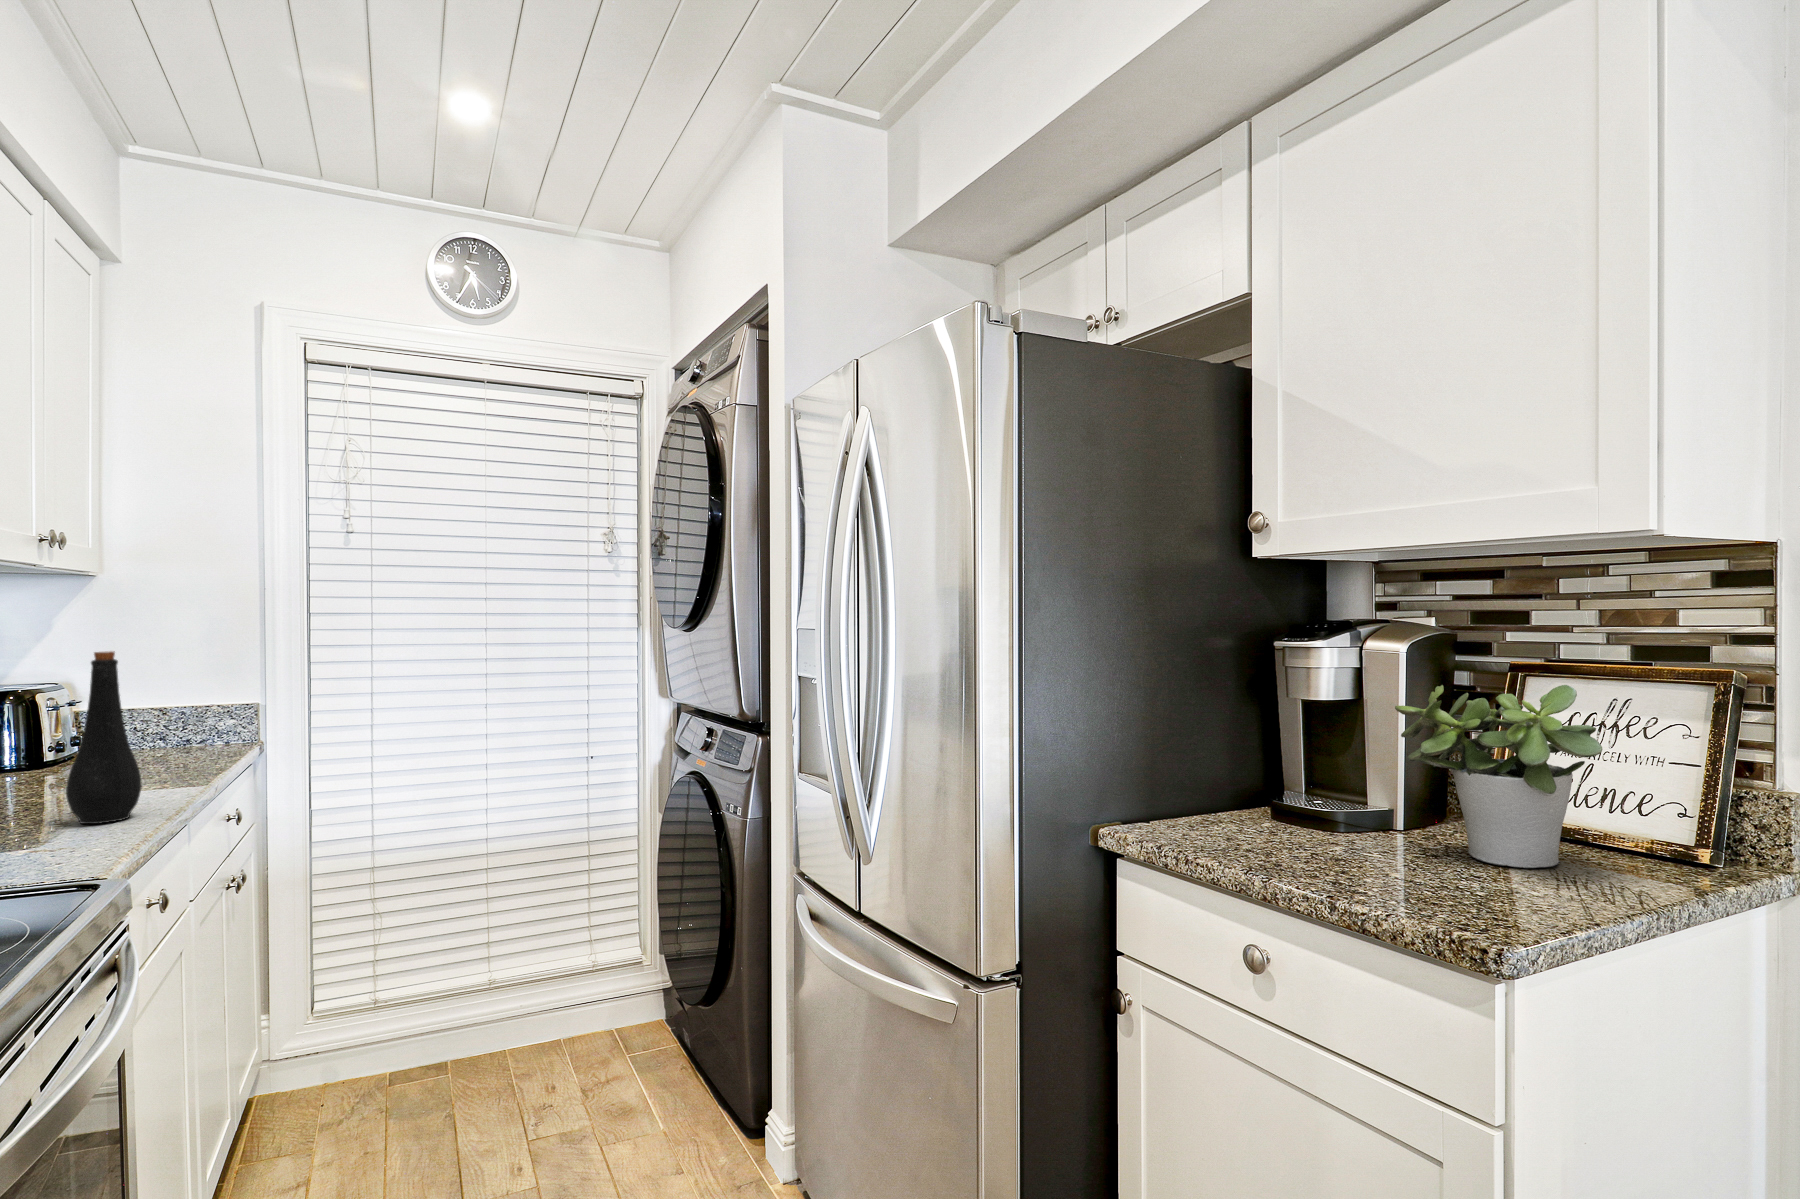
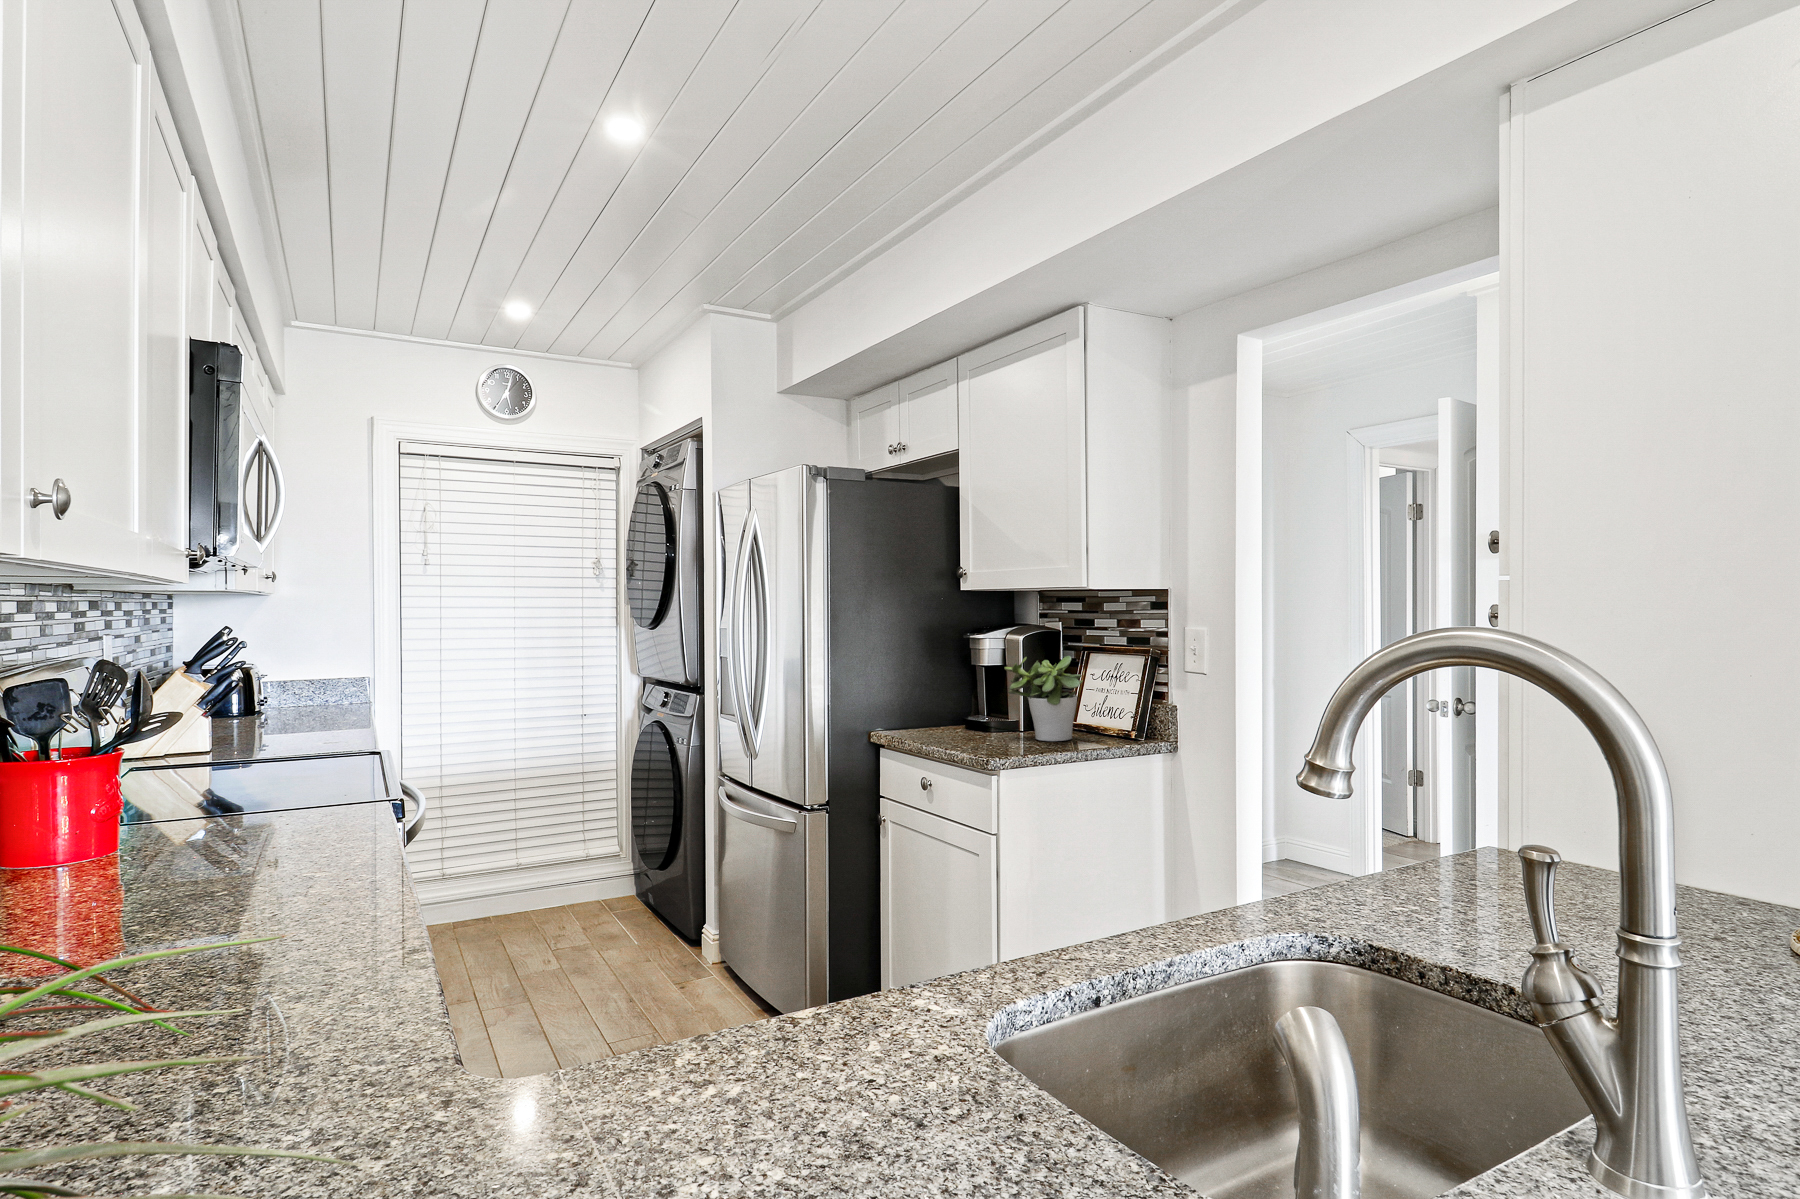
bottle: present [66,651,142,824] -> none [310,643,348,737]

